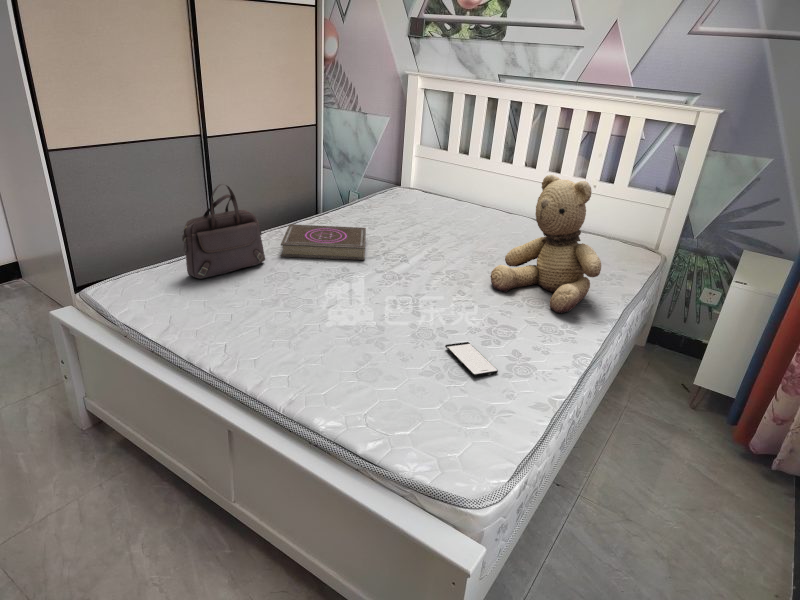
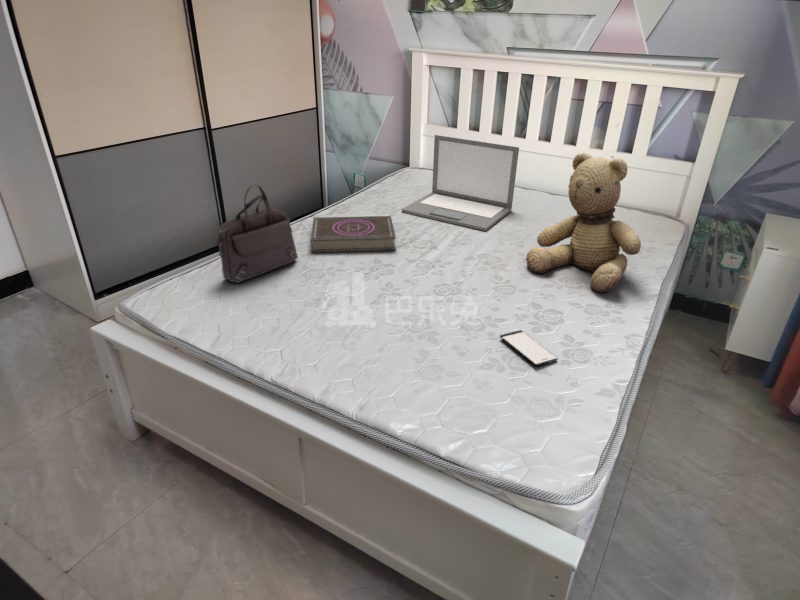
laptop: none [380,154,499,249] -> present [402,135,519,231]

